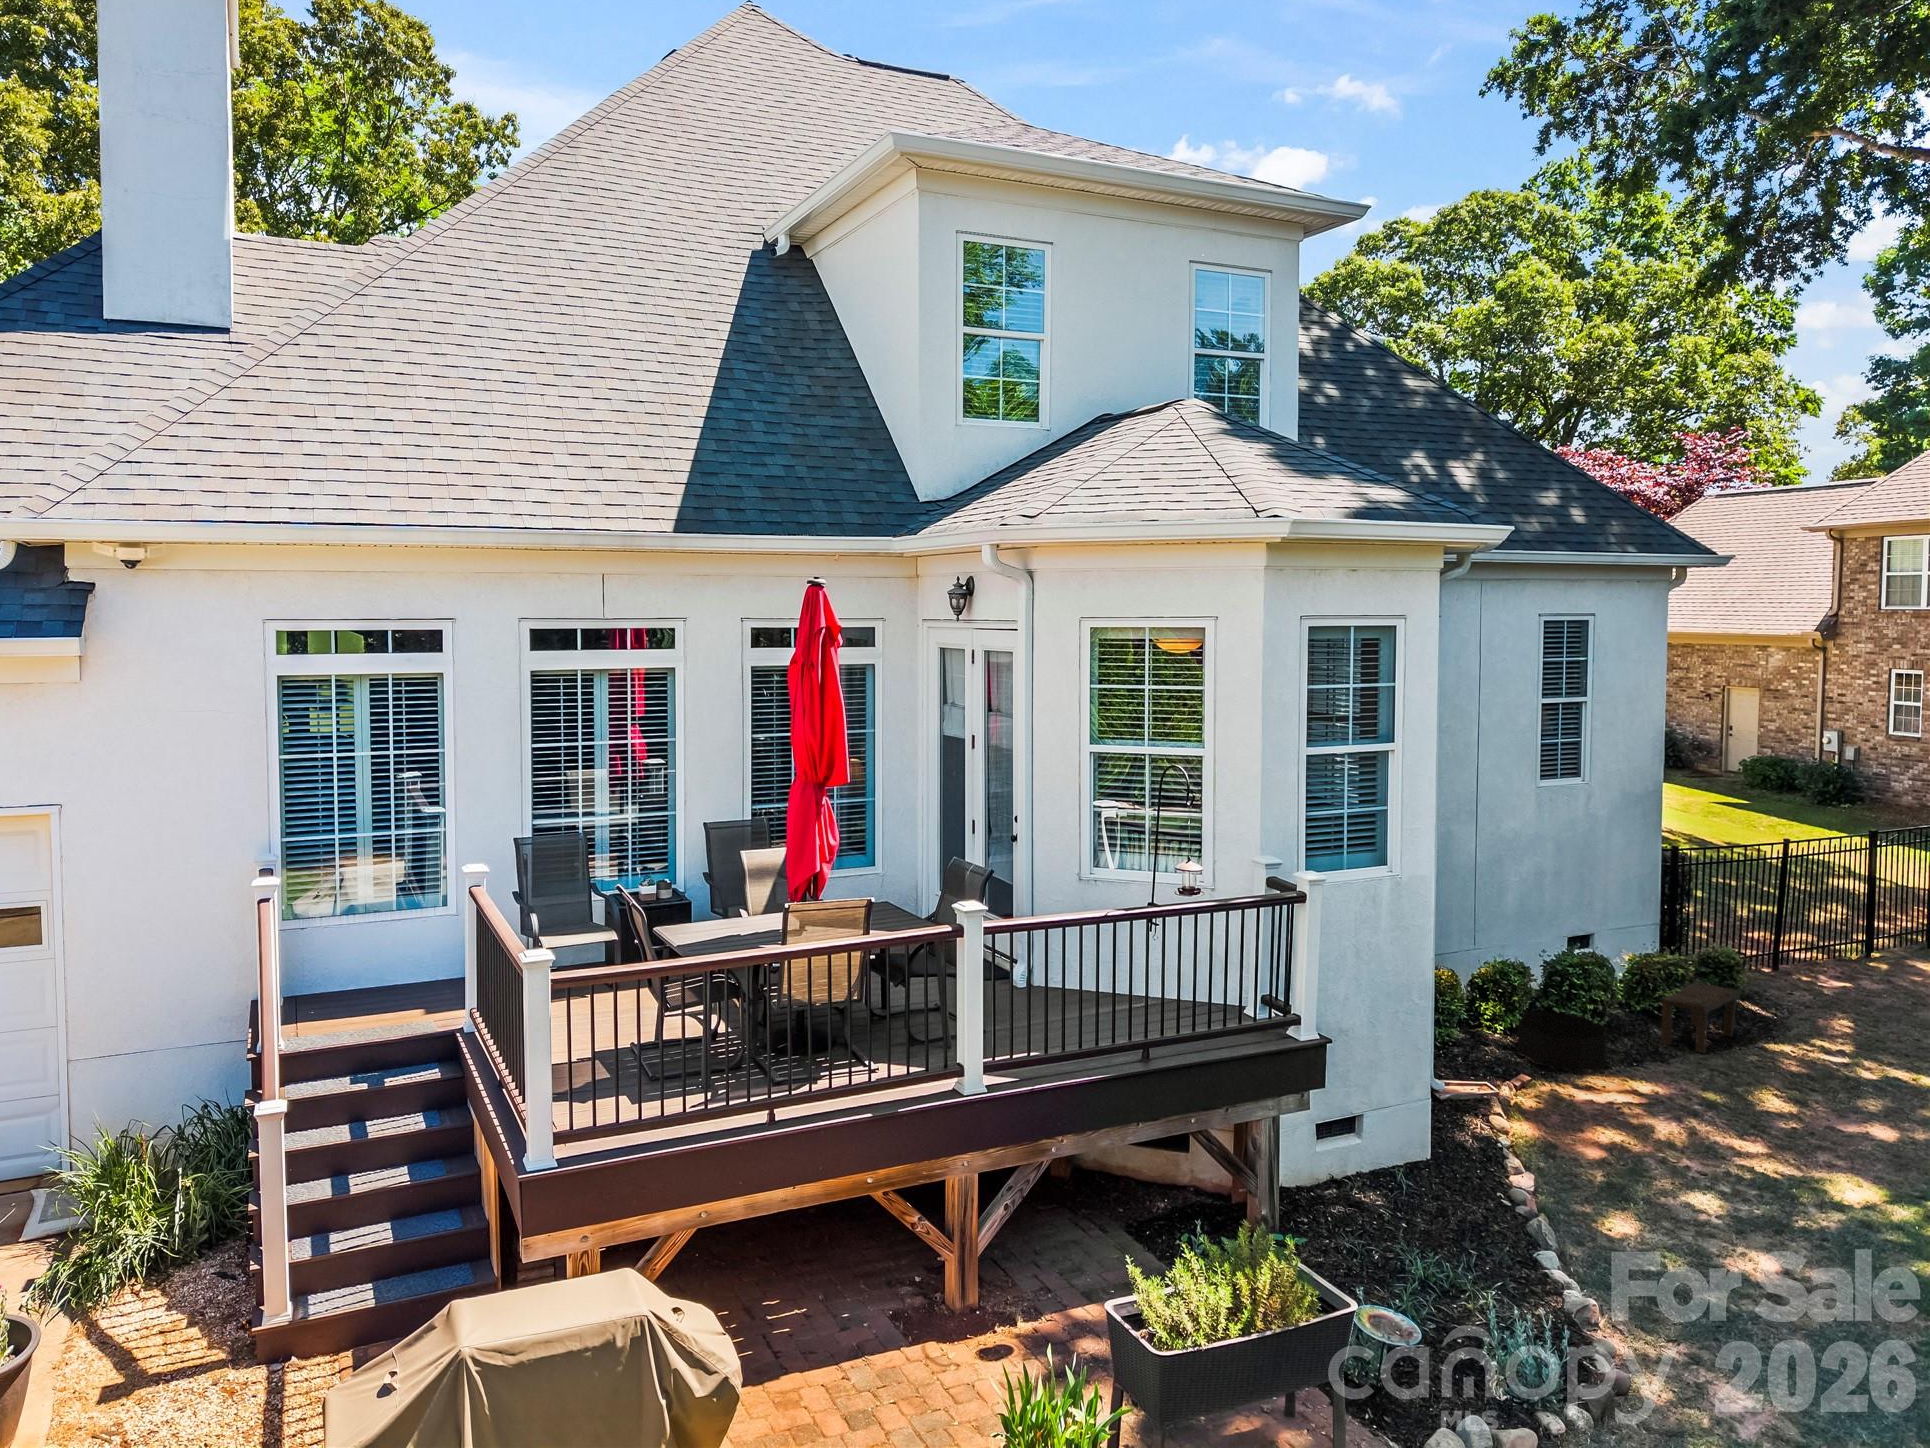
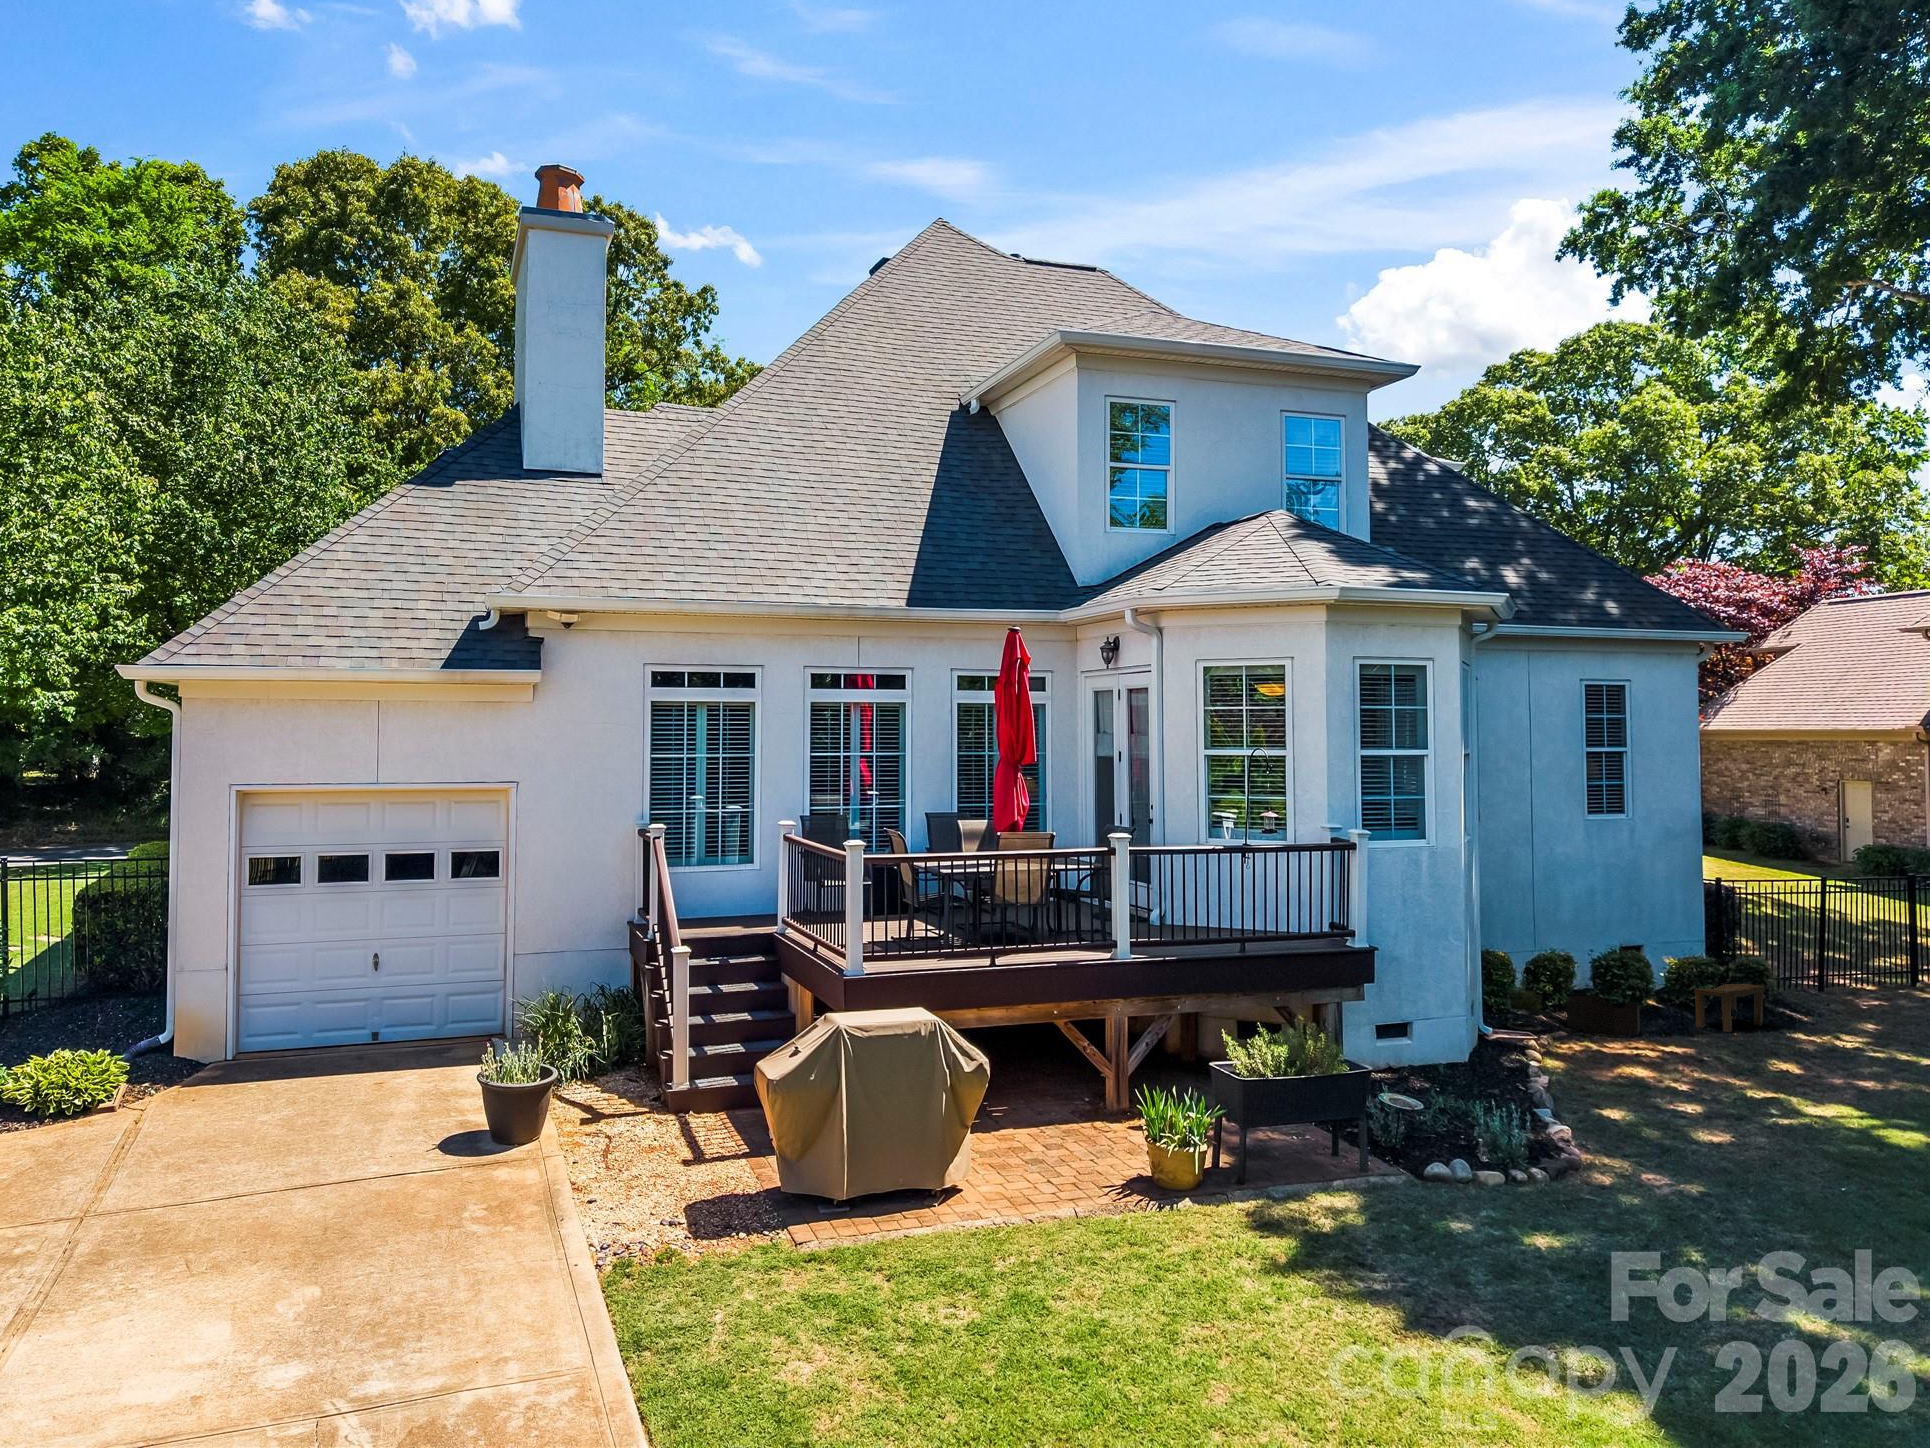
potted tree: none [1446,997,1497,1067] -> present [1508,980,1540,1030]

